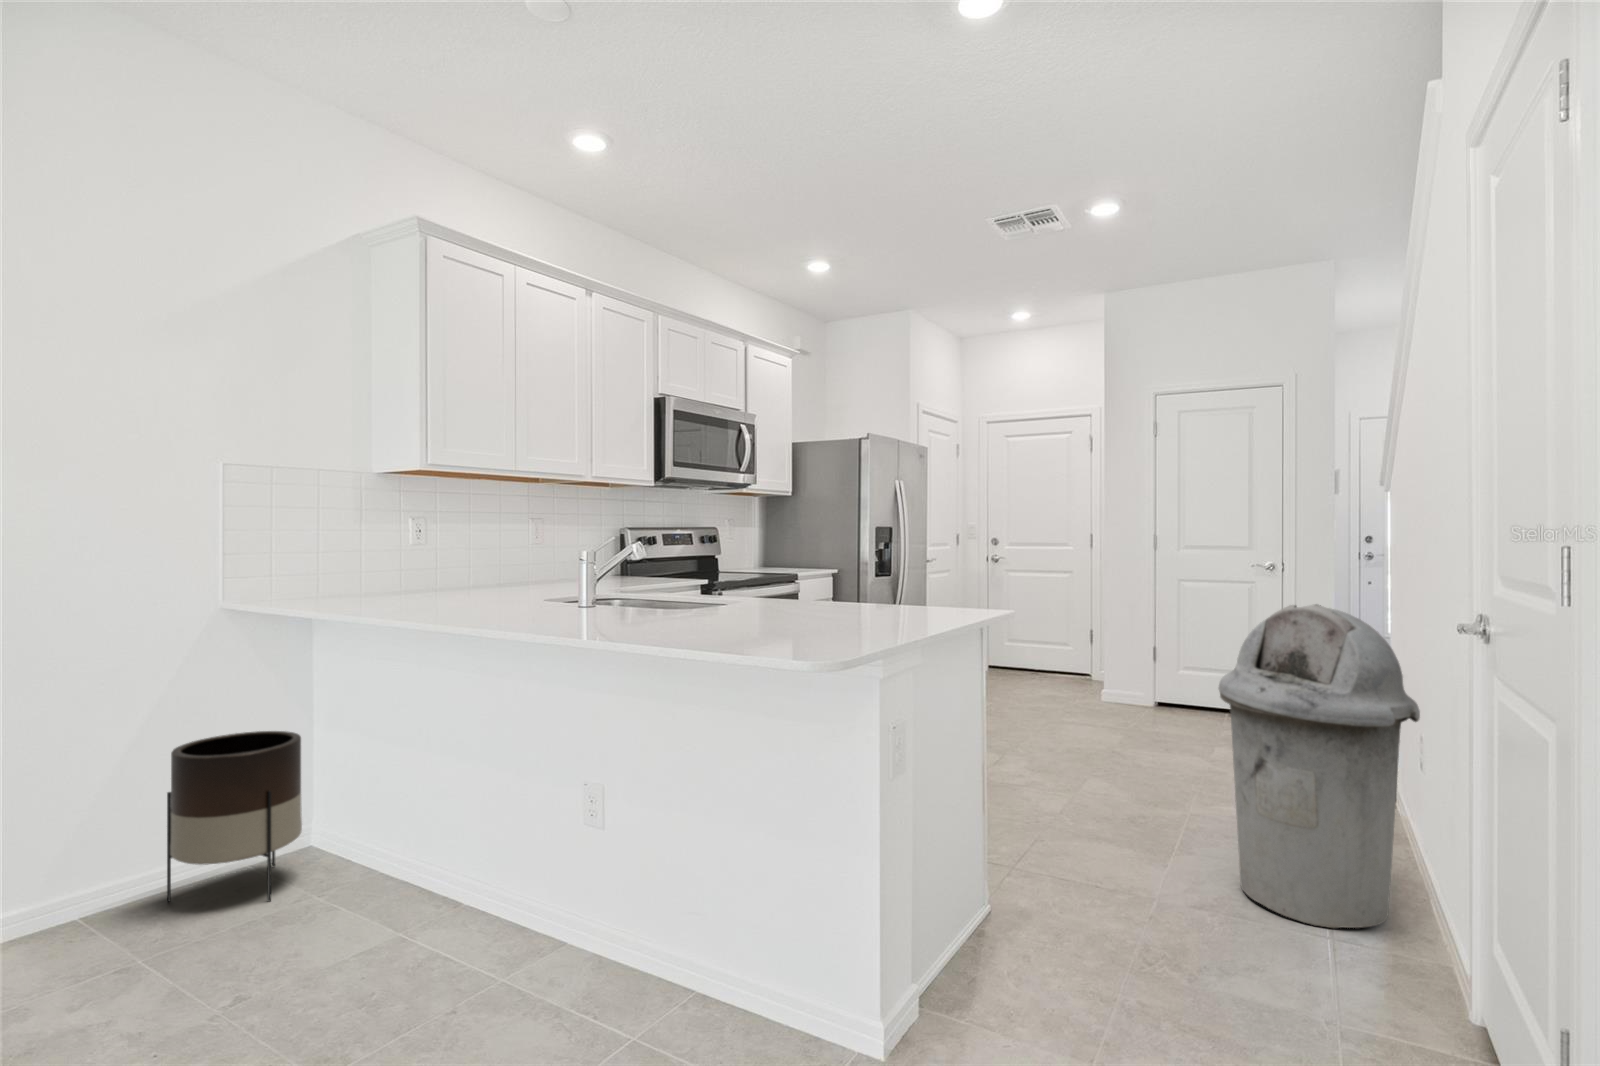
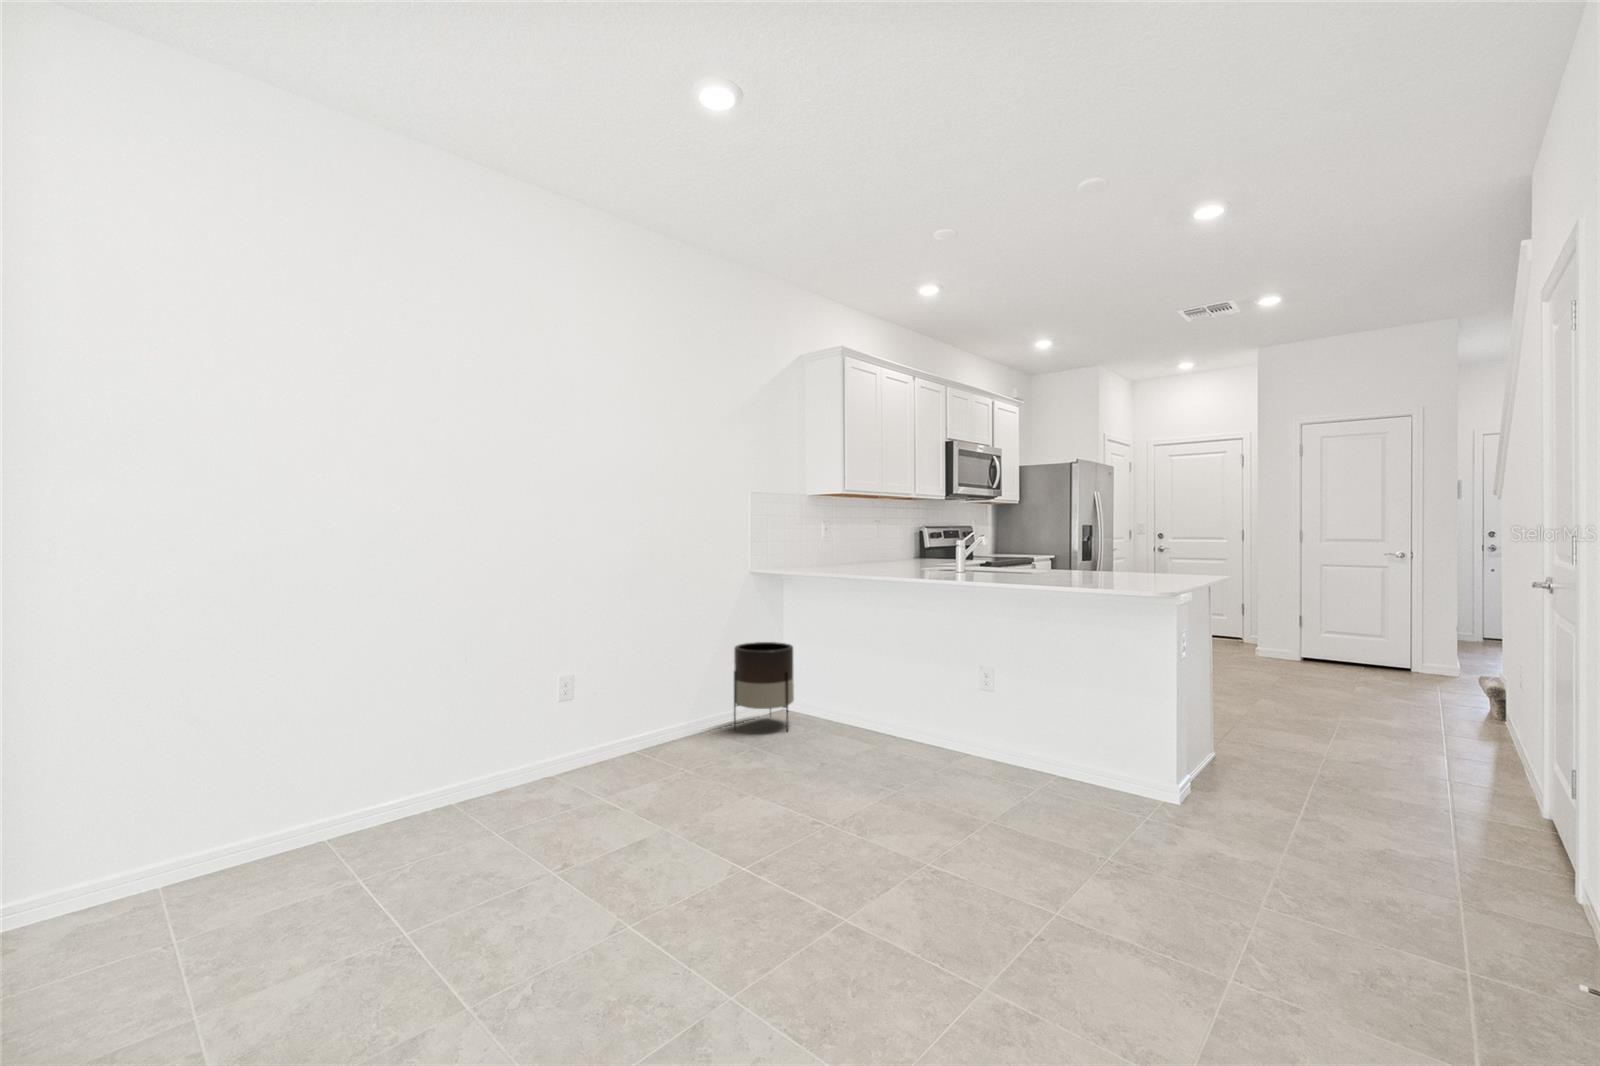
trash can: present [1219,604,1420,929] -> none [1370,576,1515,775]

